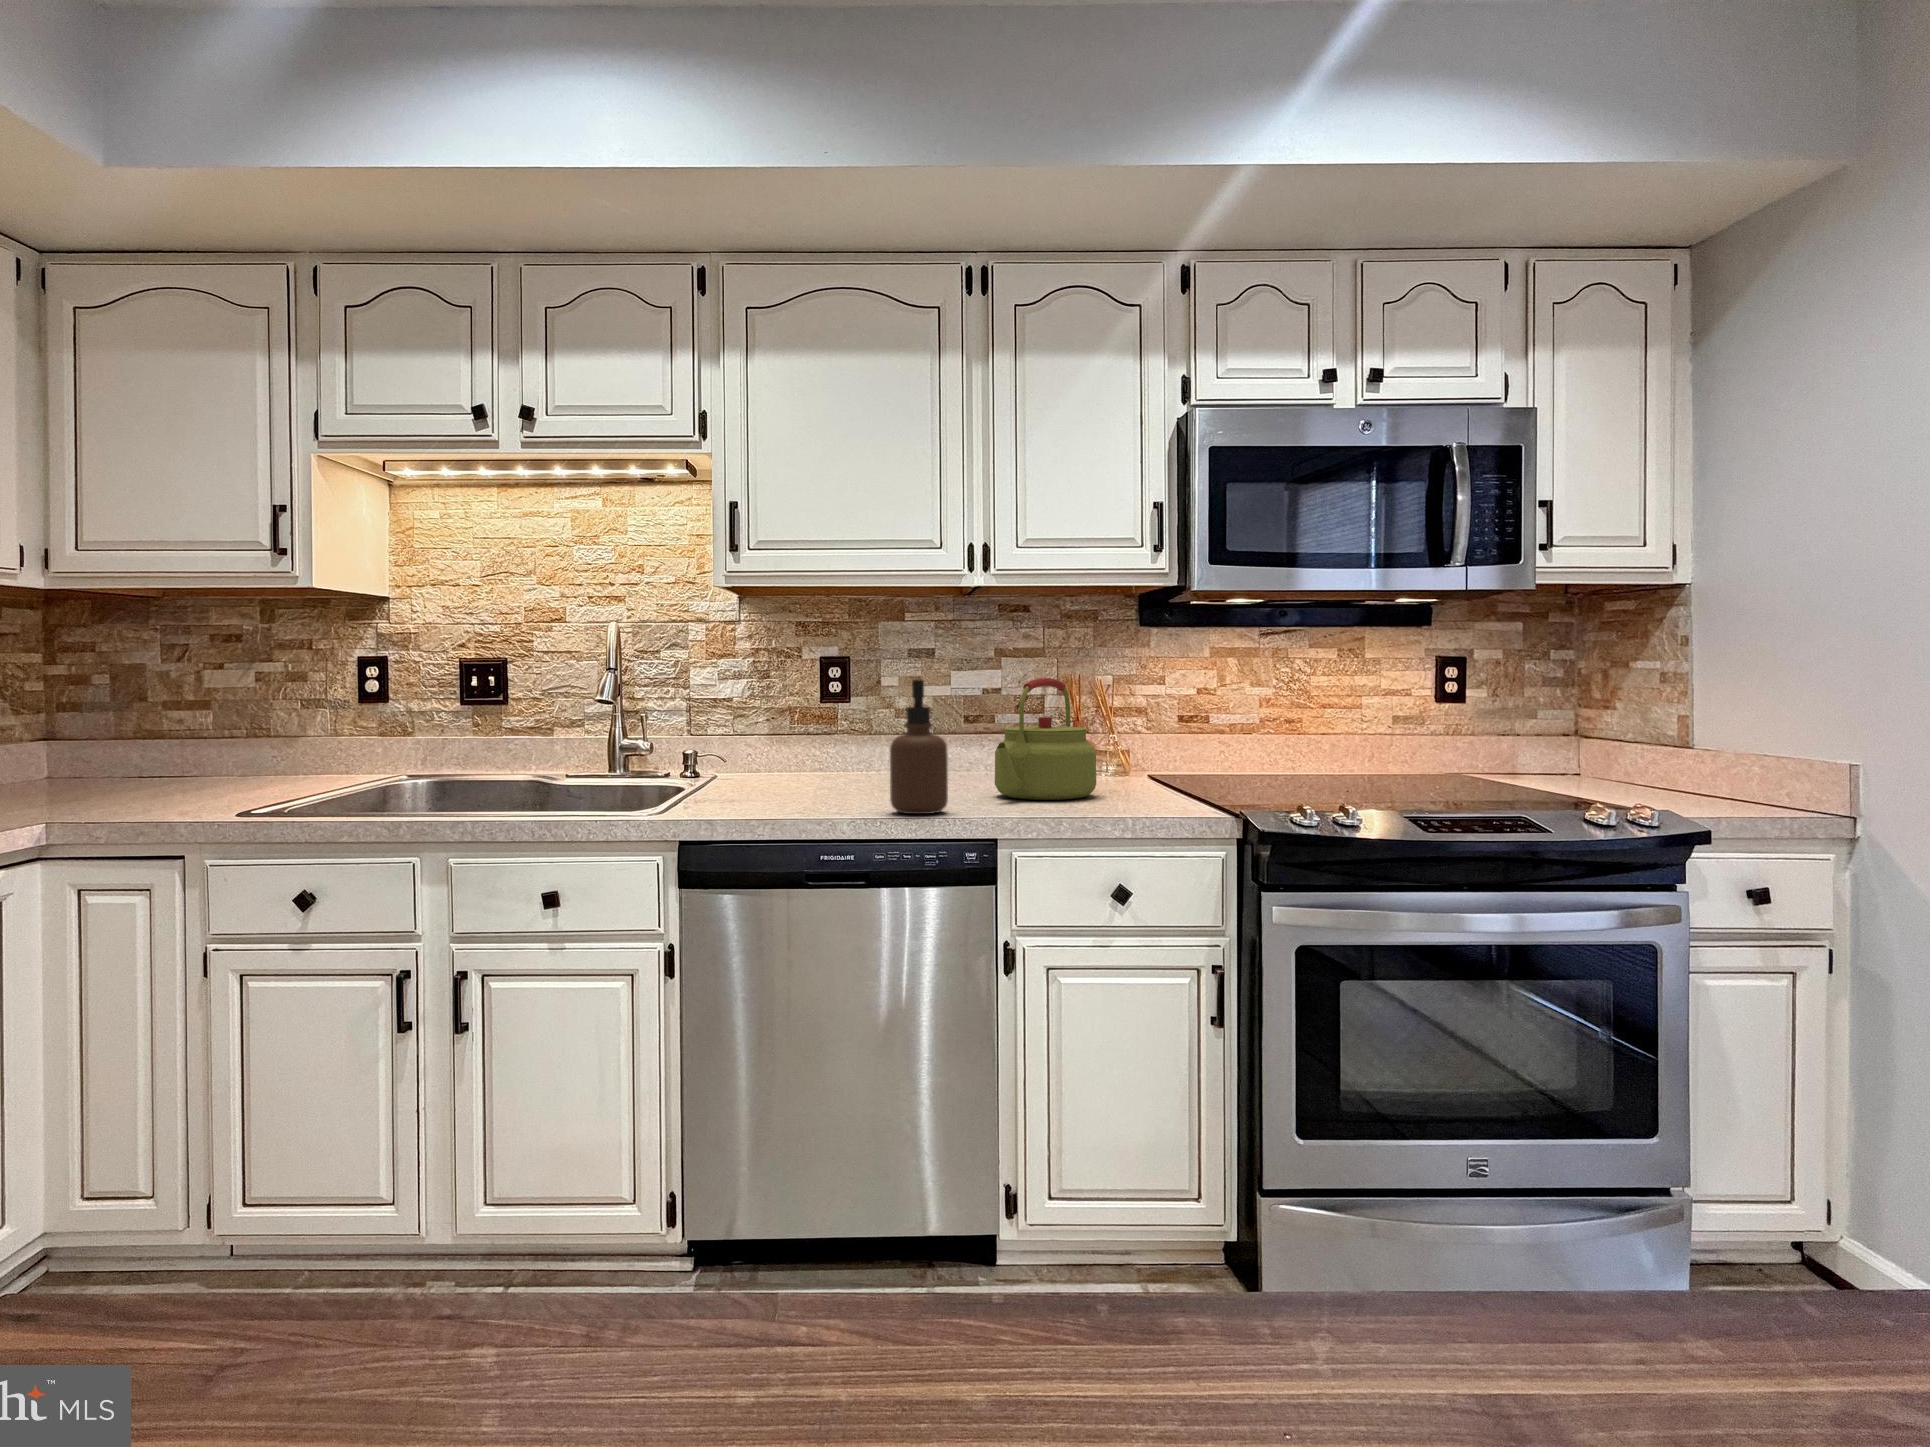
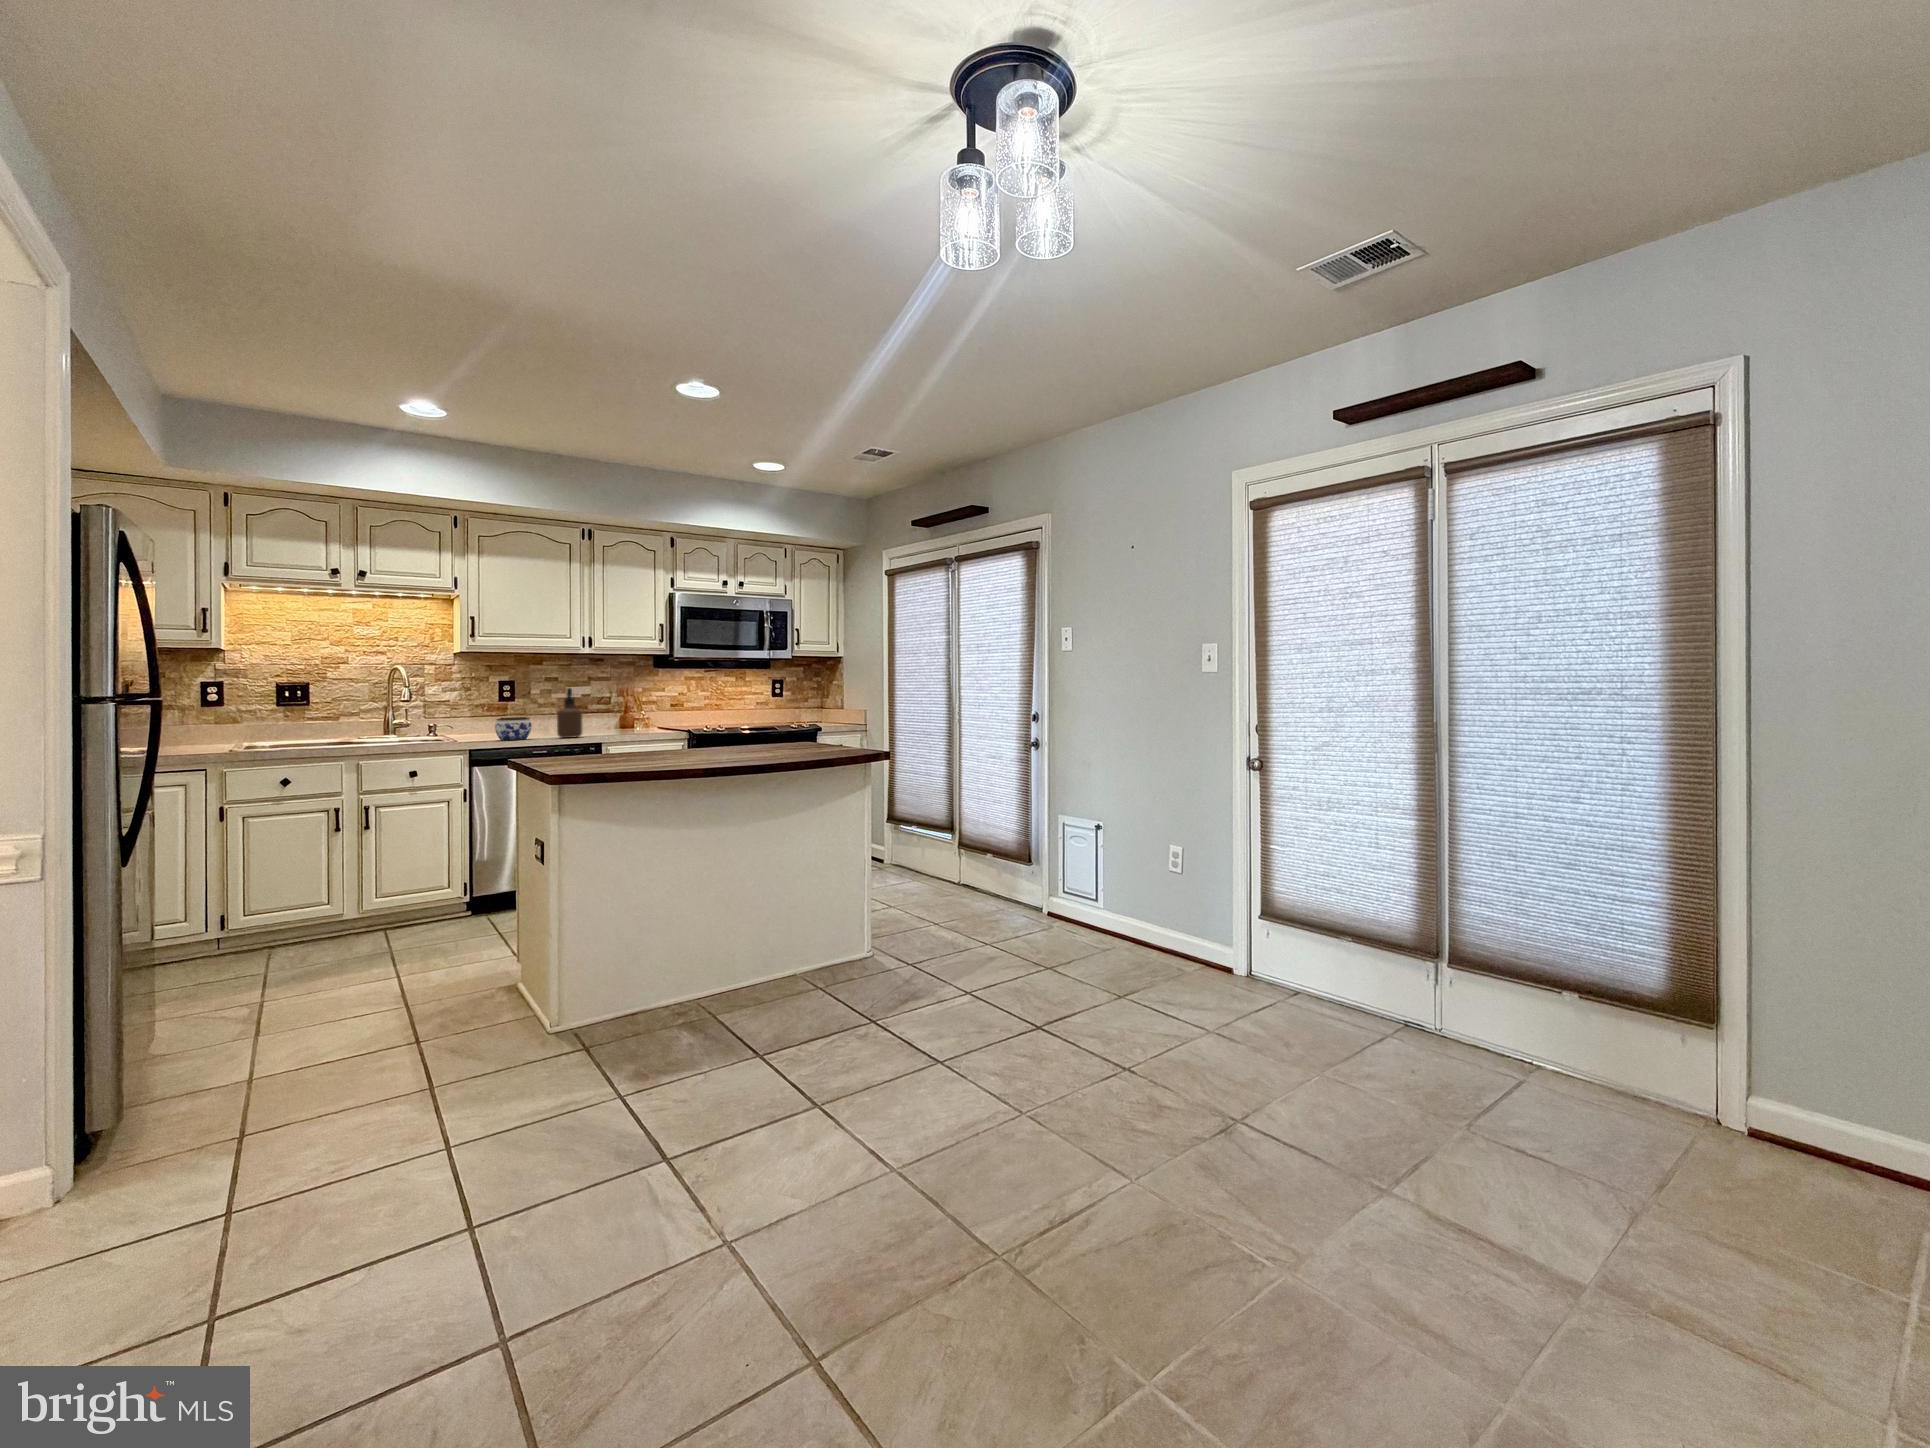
kettle: present [995,678,1096,800] -> none [596,688,640,734]
jar: none [767,750,843,810] -> present [495,717,532,740]

